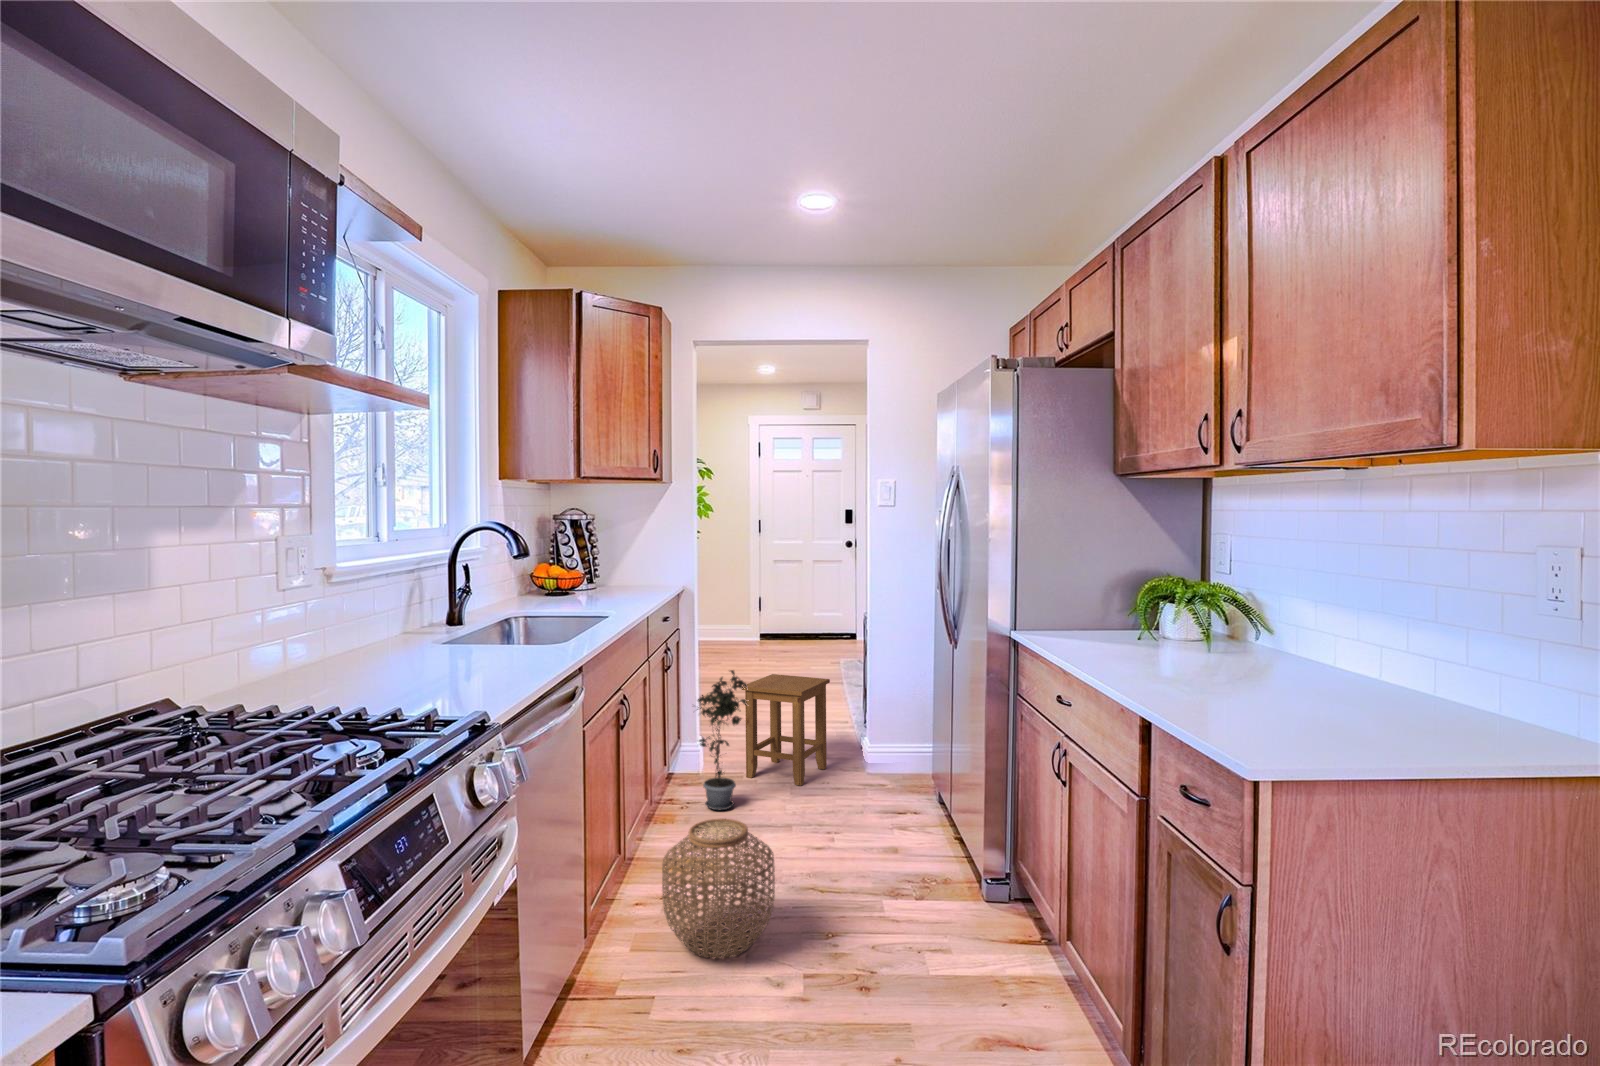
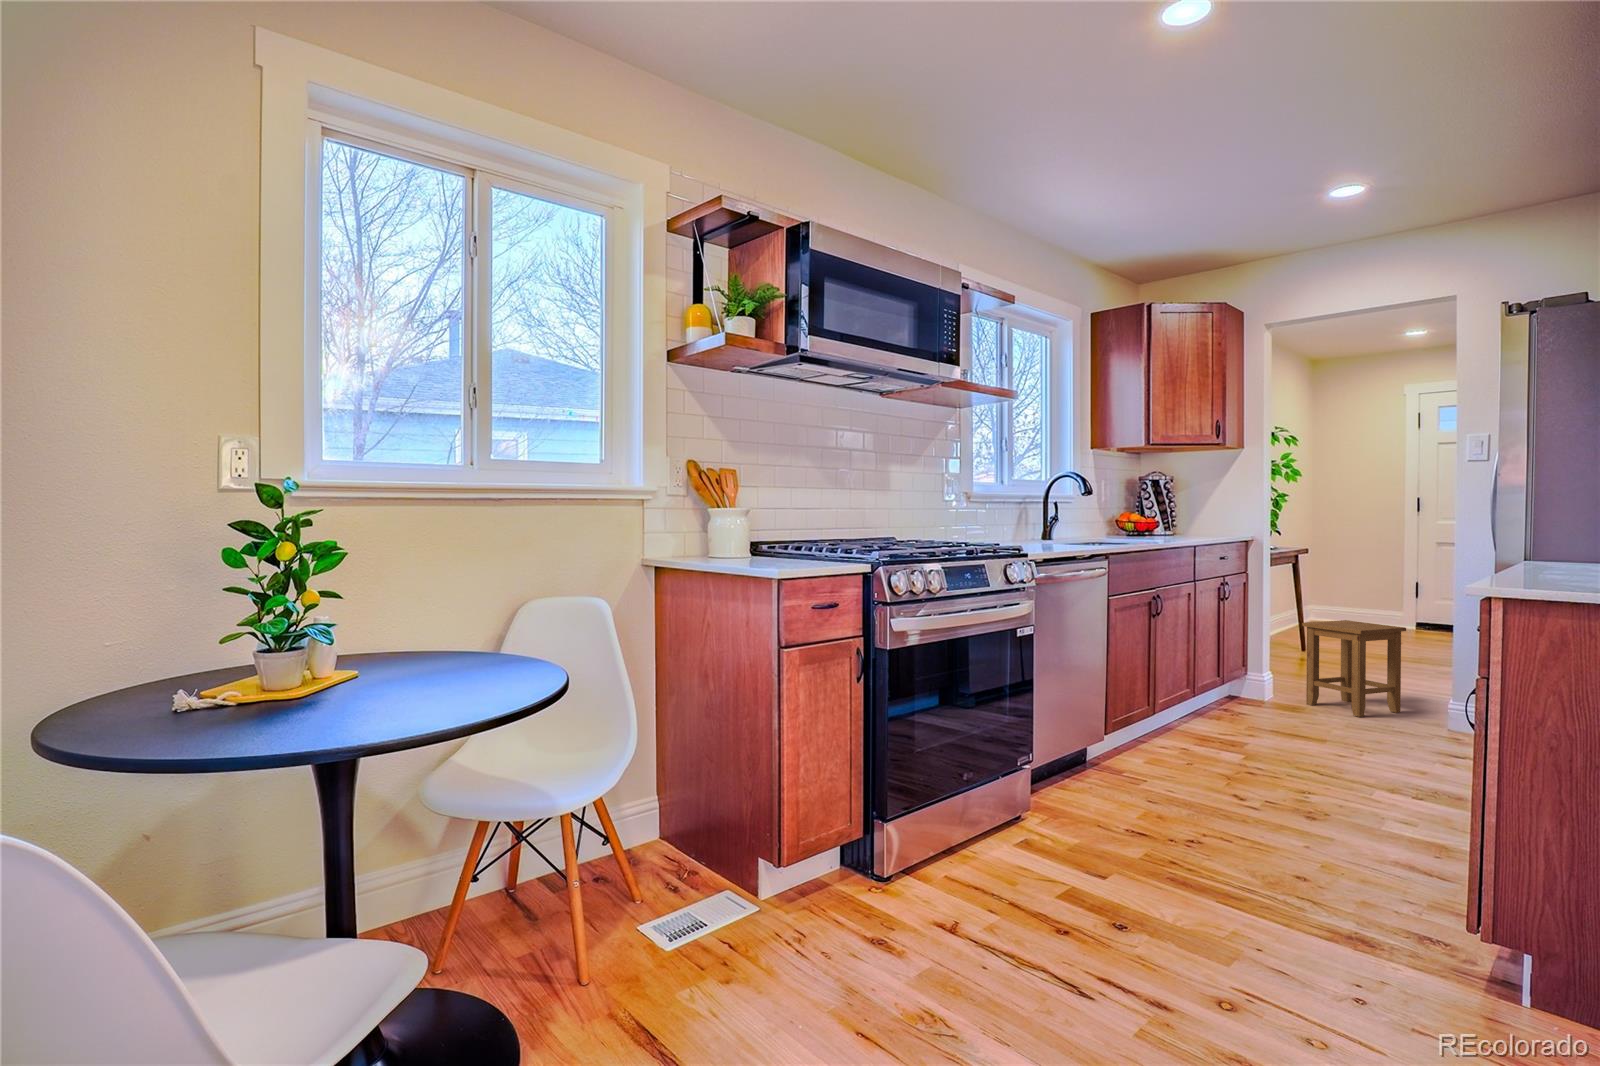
potted plant: present [697,670,747,811] -> none [1239,601,1296,716]
woven basket: present [662,819,775,958] -> none [1166,680,1257,775]

